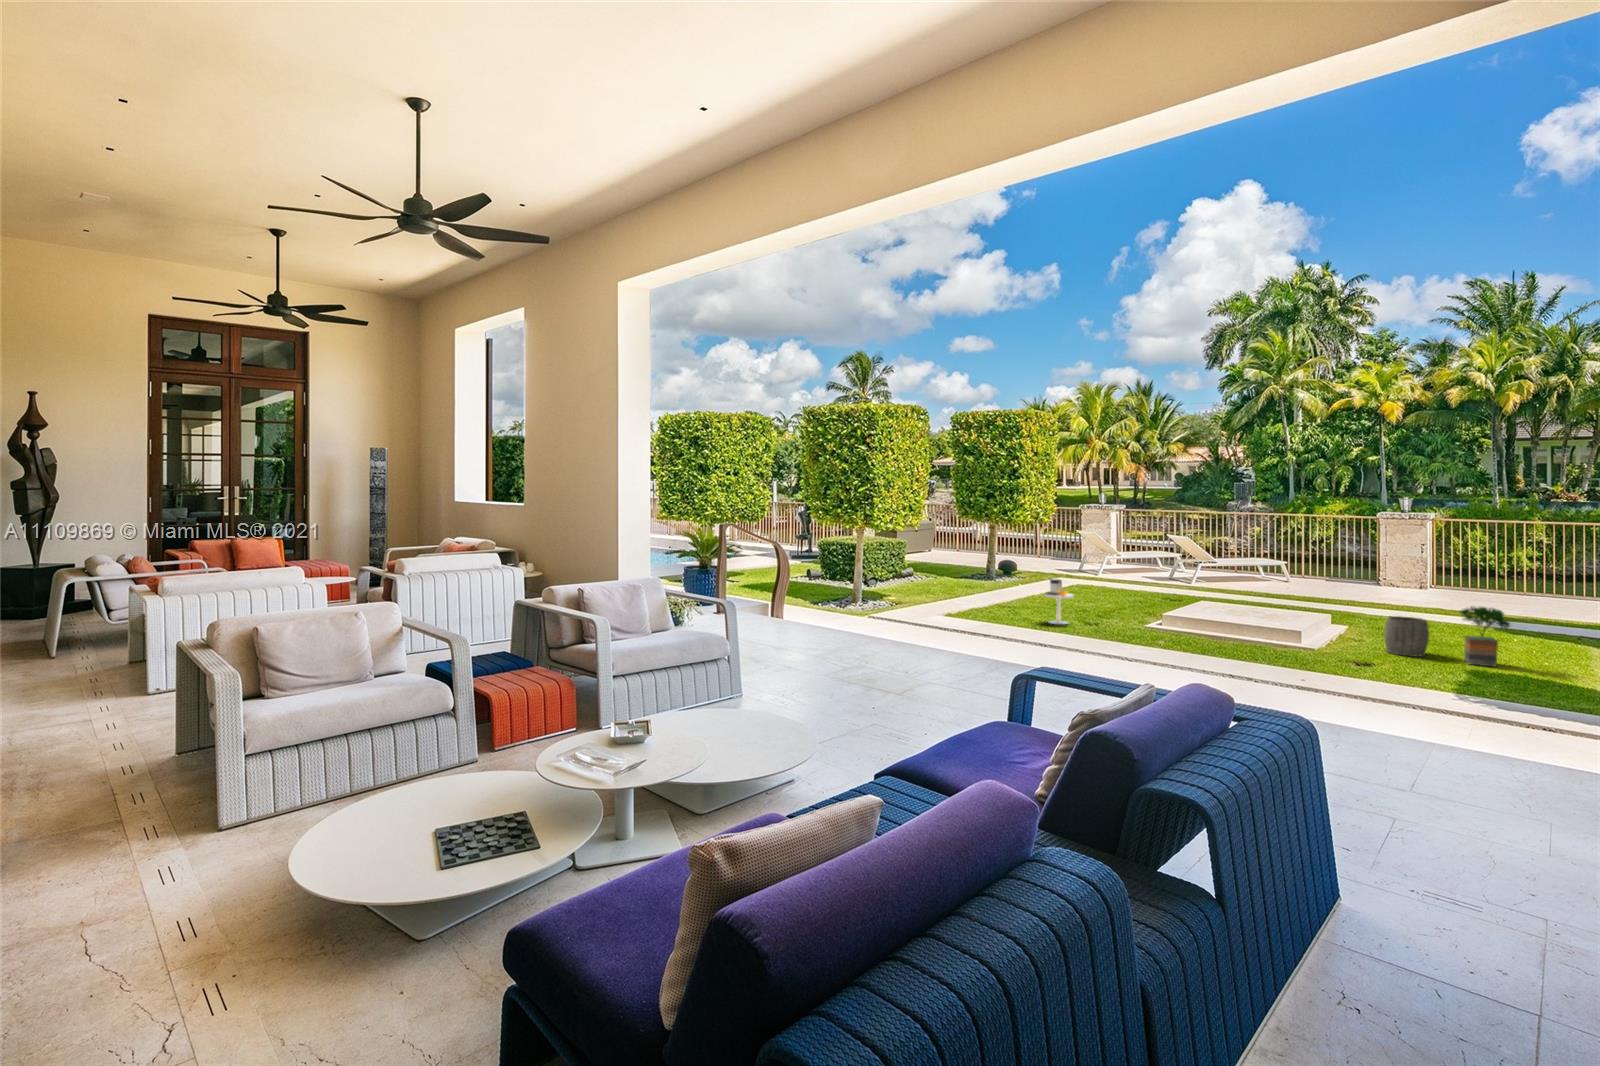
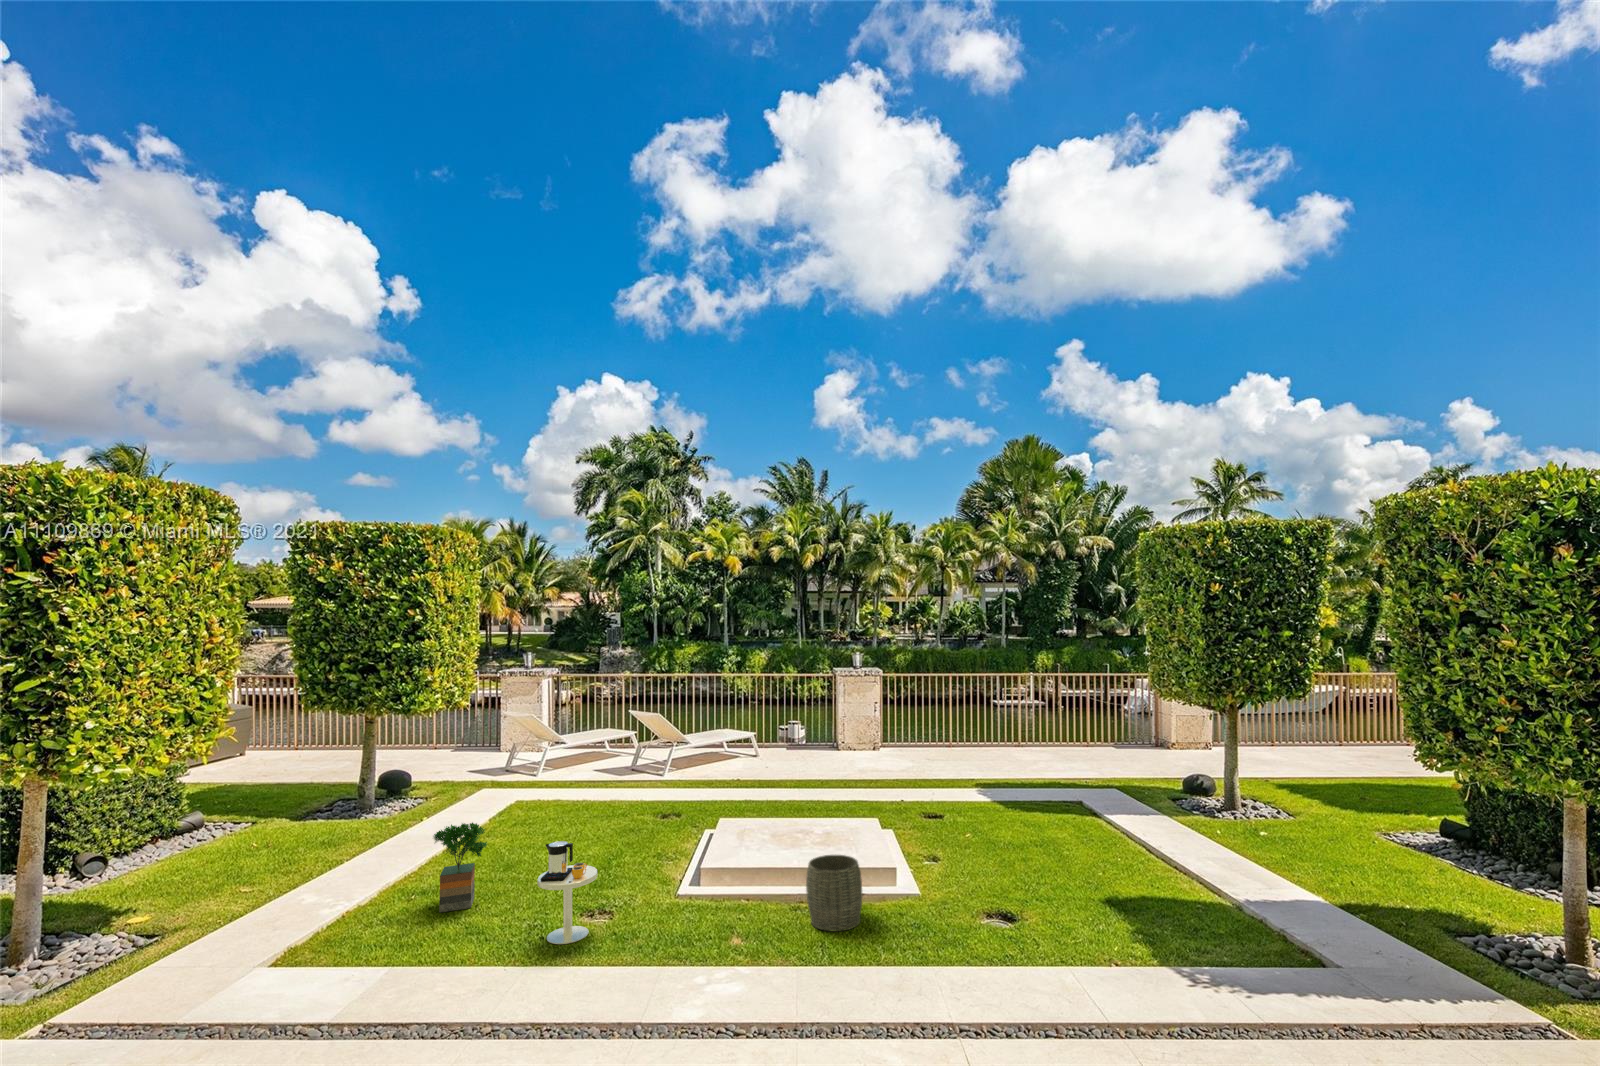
potted tree: present [1460,606,1510,667] -> present [433,823,487,912]
woven basket: present [1384,616,1429,657] -> present [806,855,862,932]

